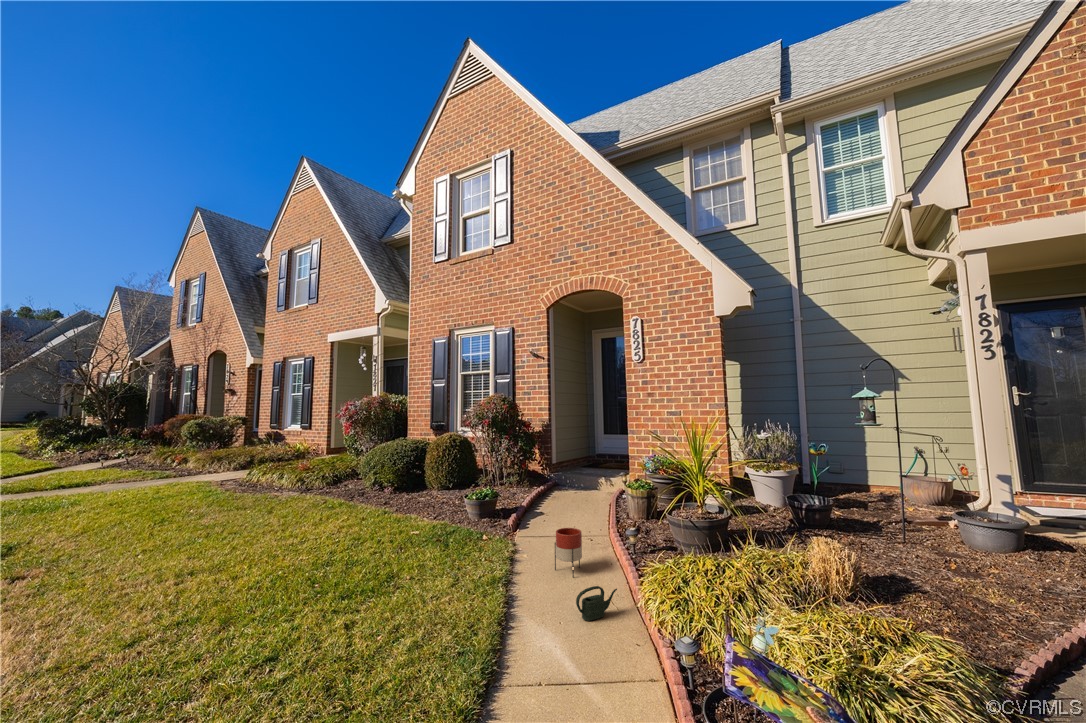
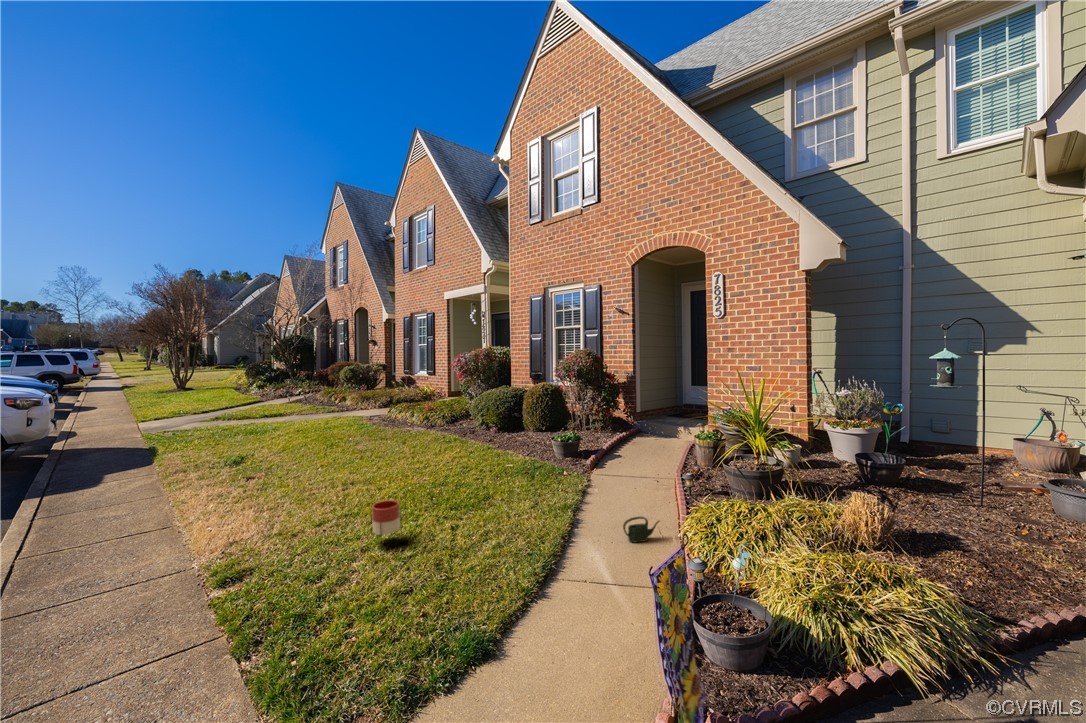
planter: present [555,528,582,577] -> present [372,500,402,549]

